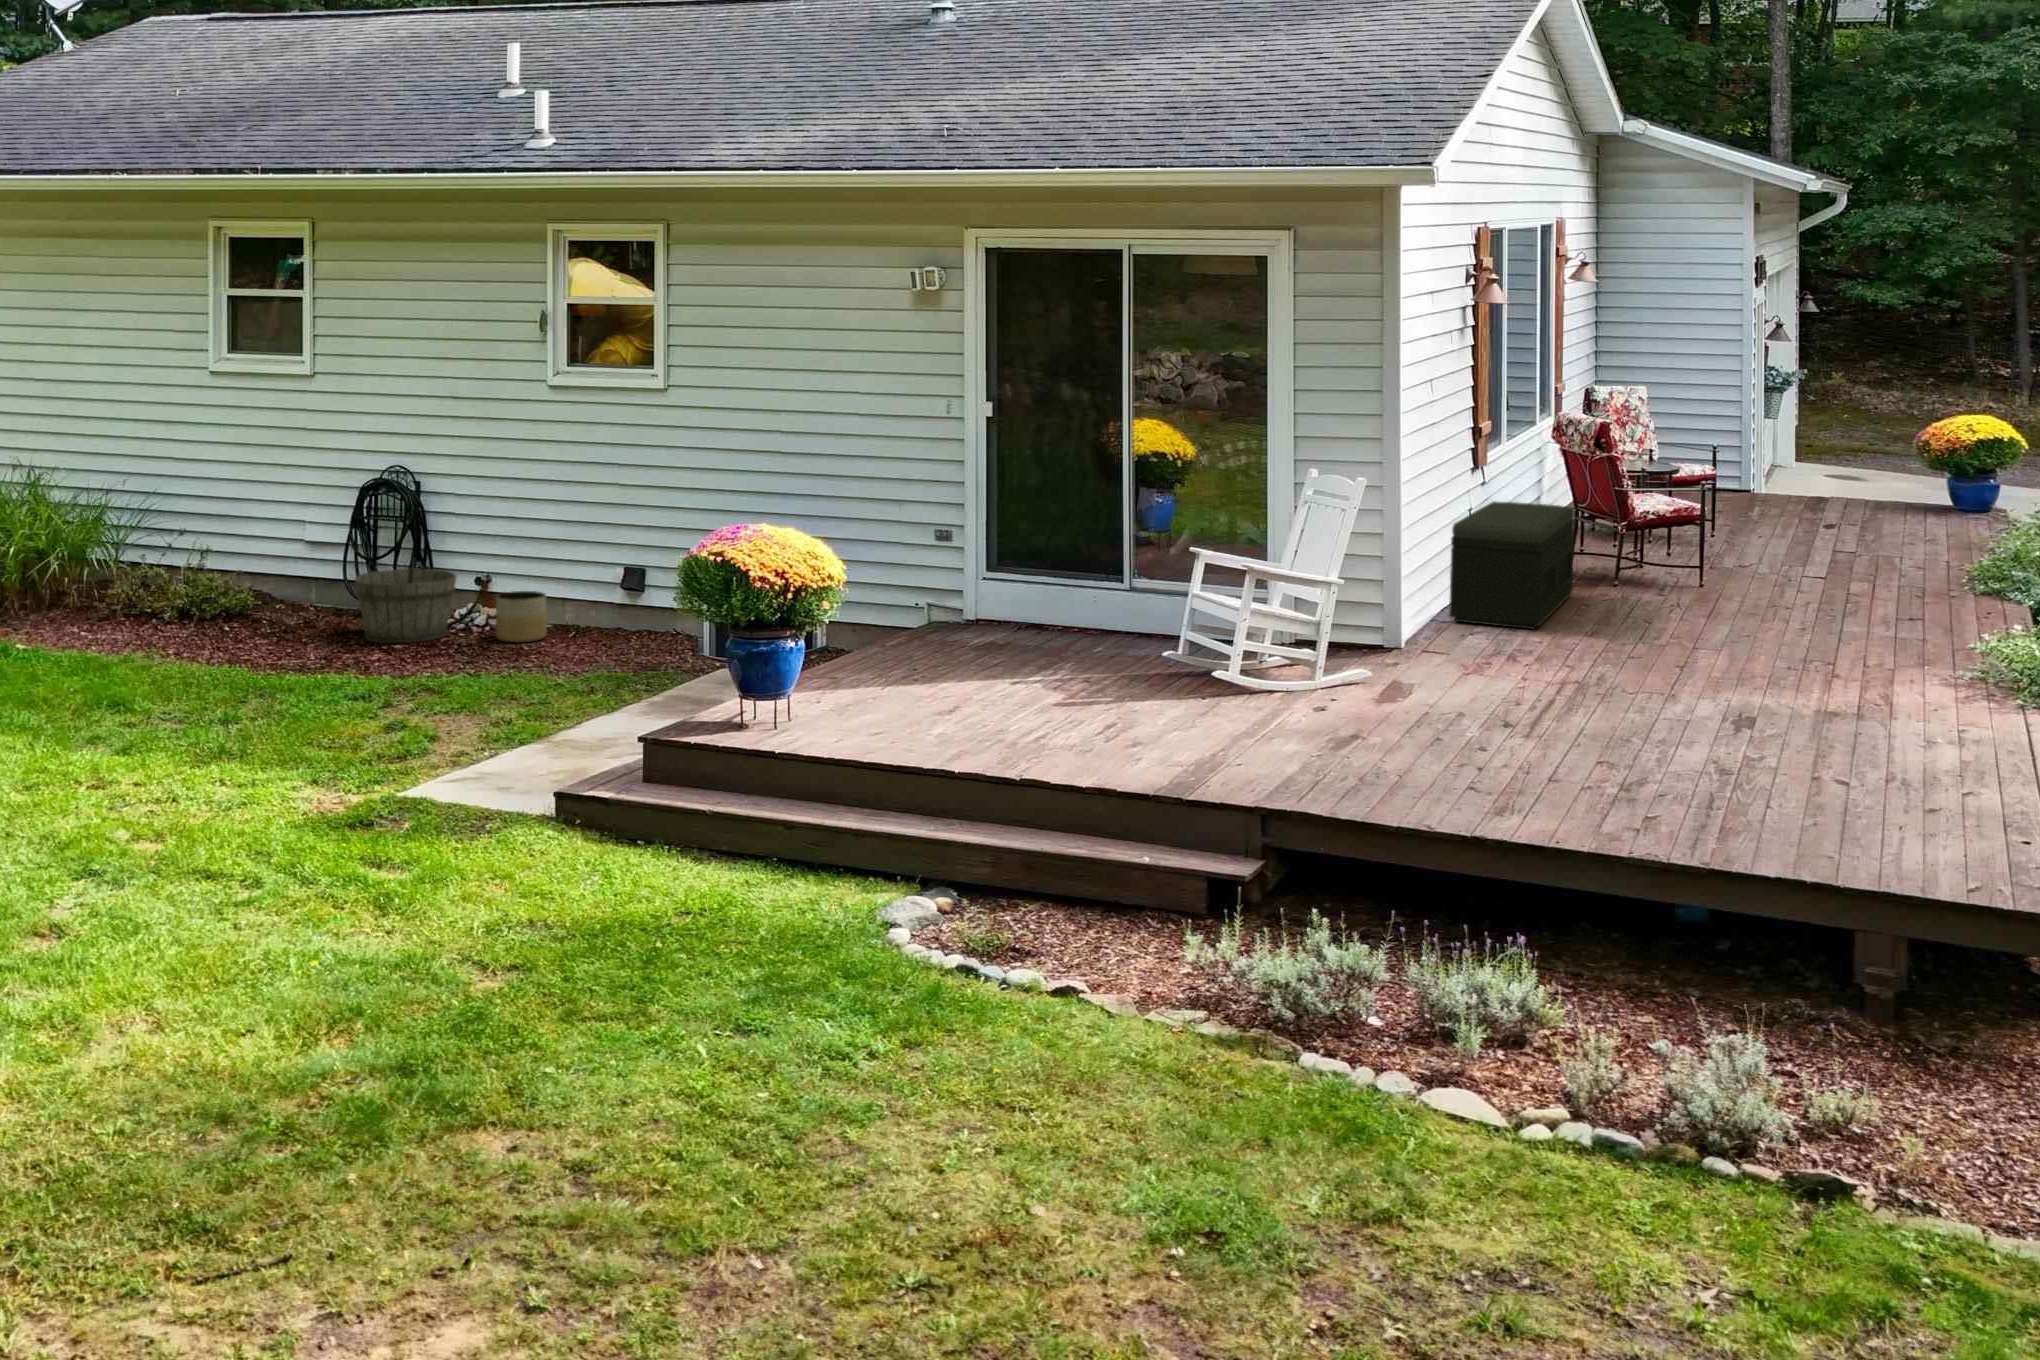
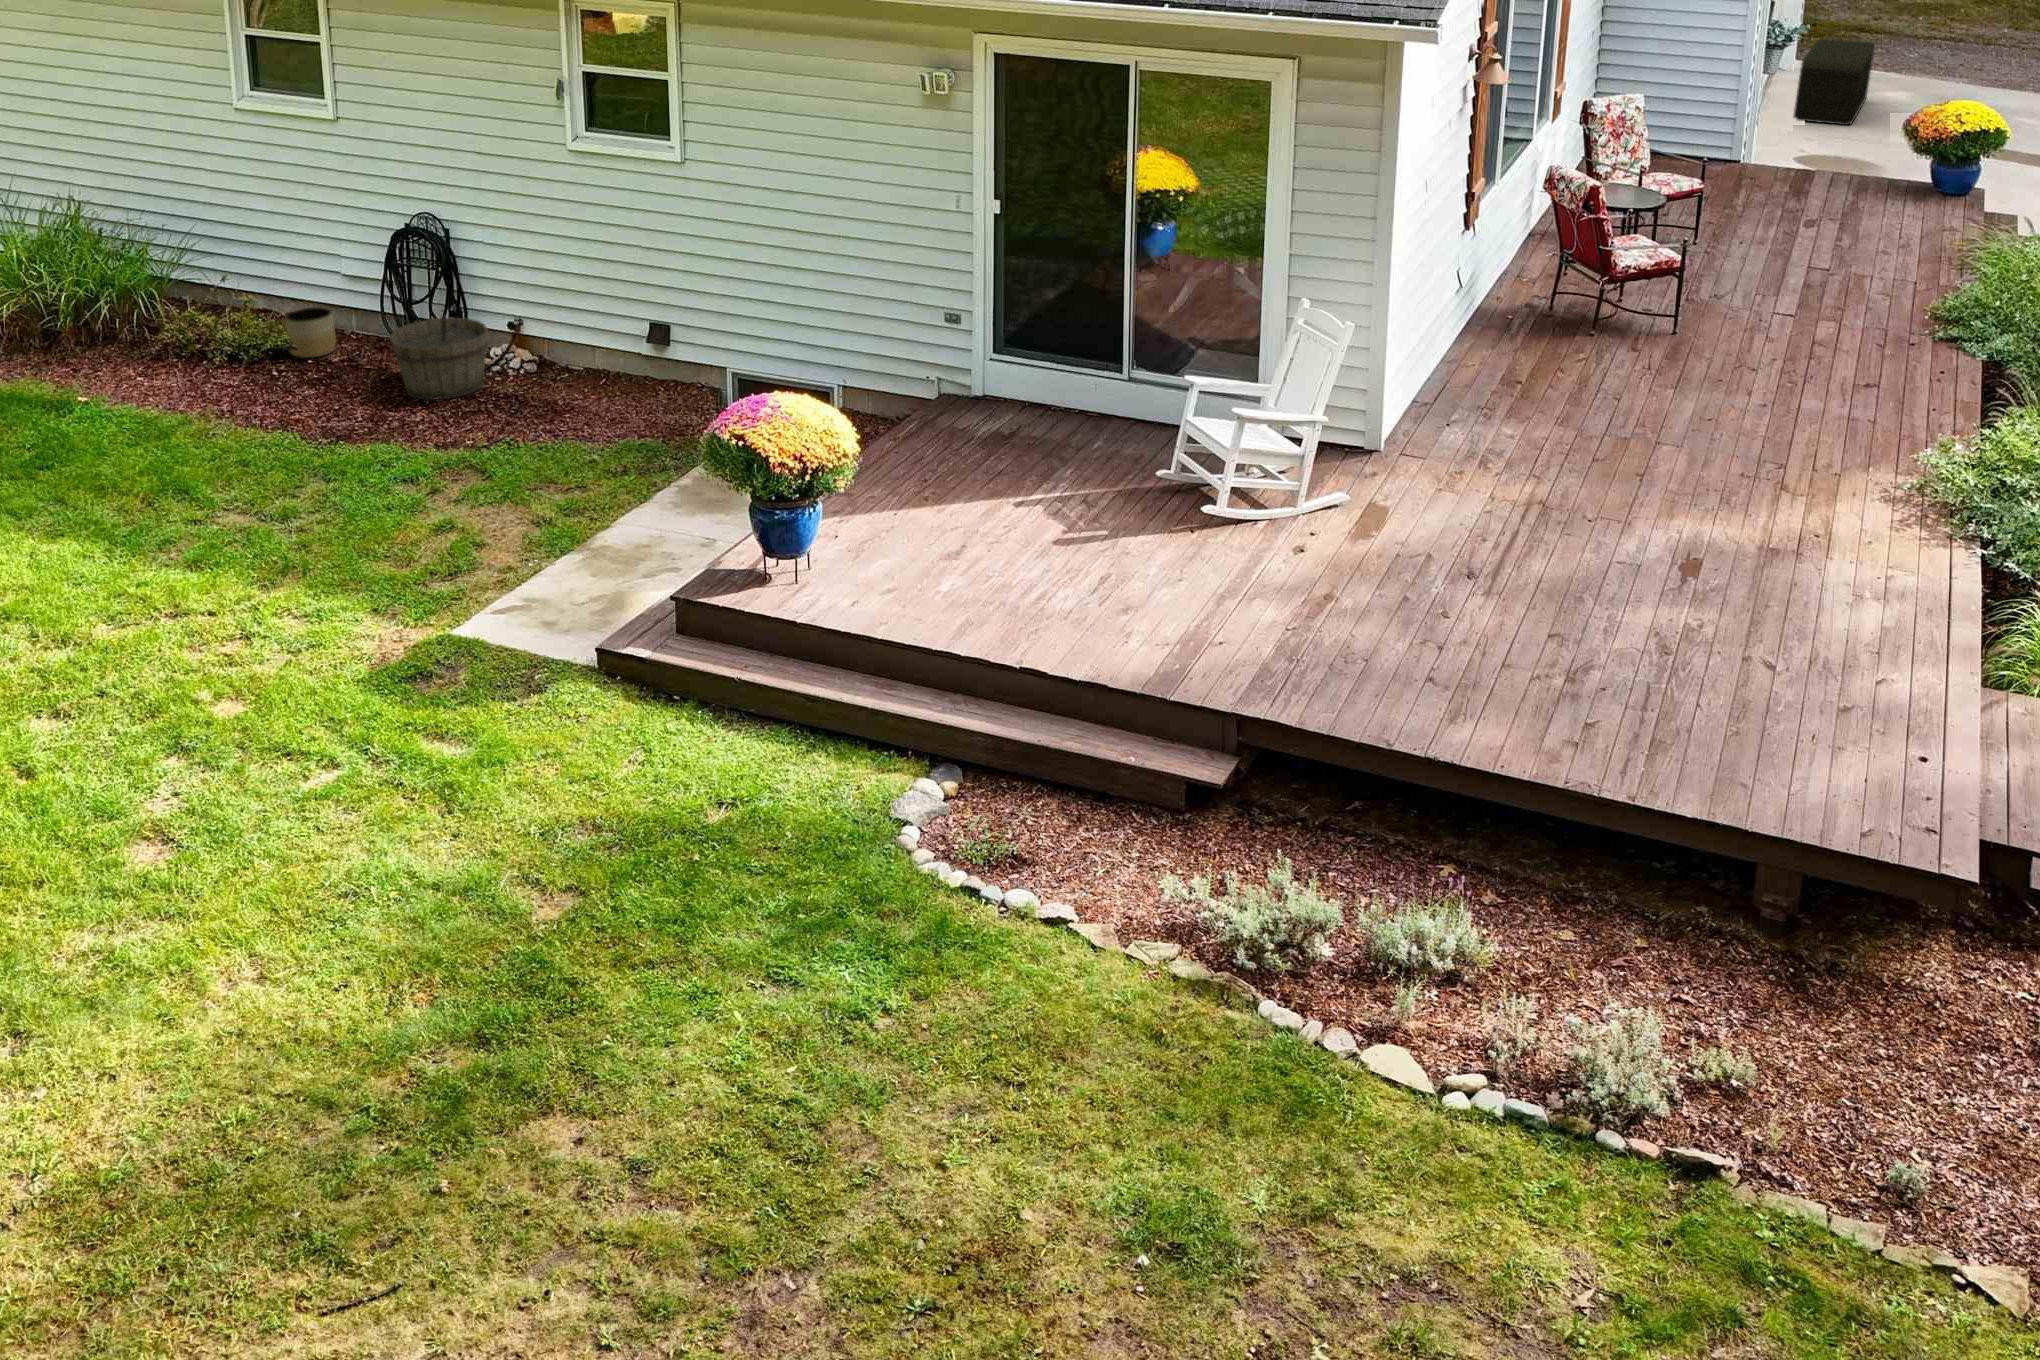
storage bench: present [1449,501,1575,629] -> present [1793,39,1875,125]
planter: present [496,591,547,642] -> present [285,307,336,358]

